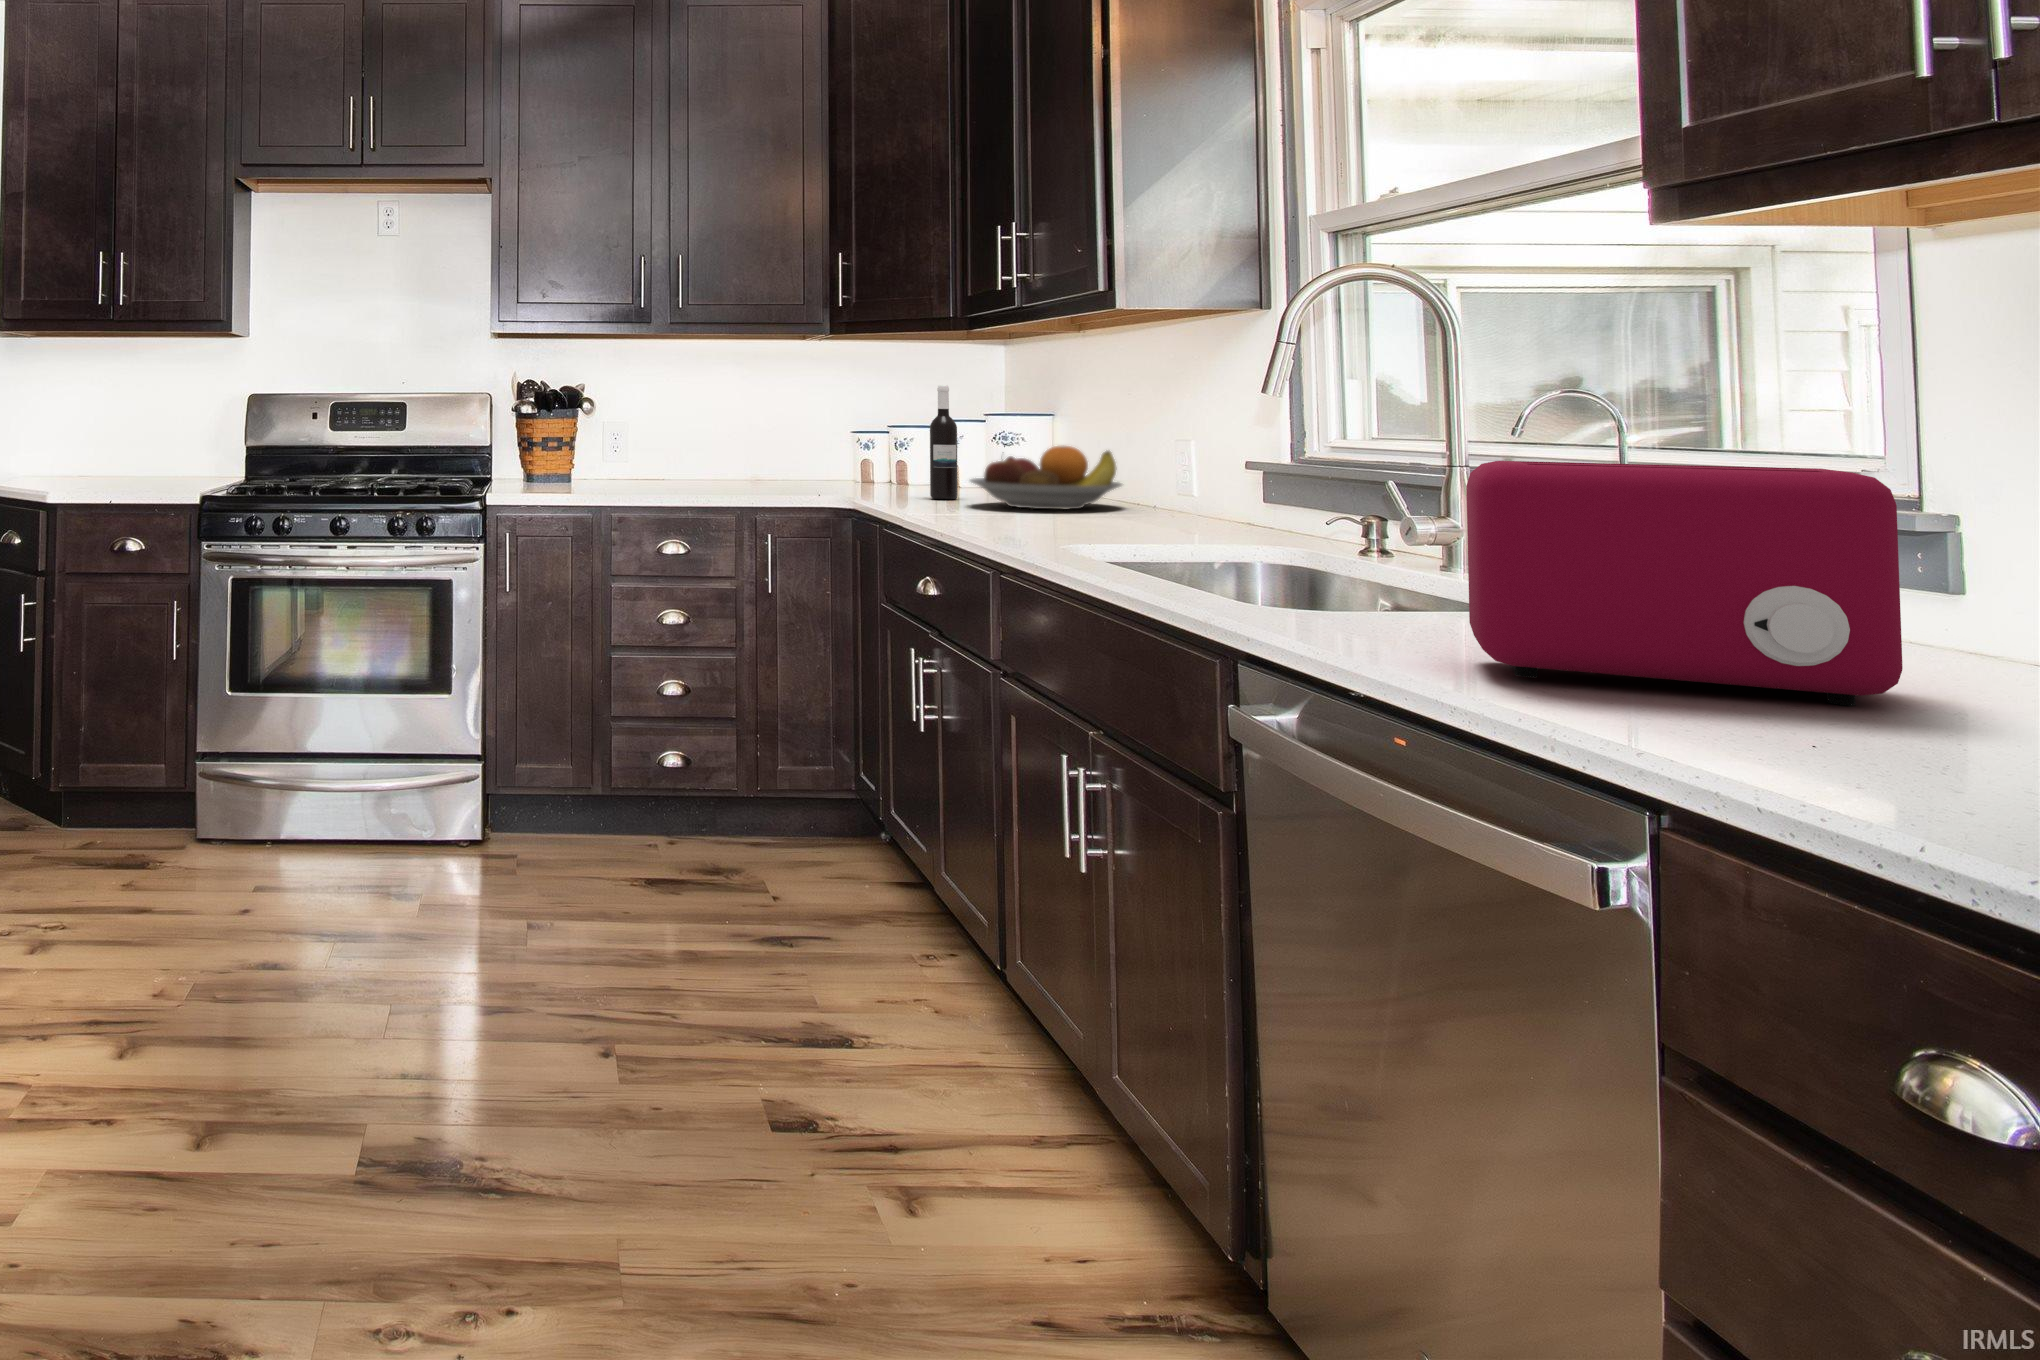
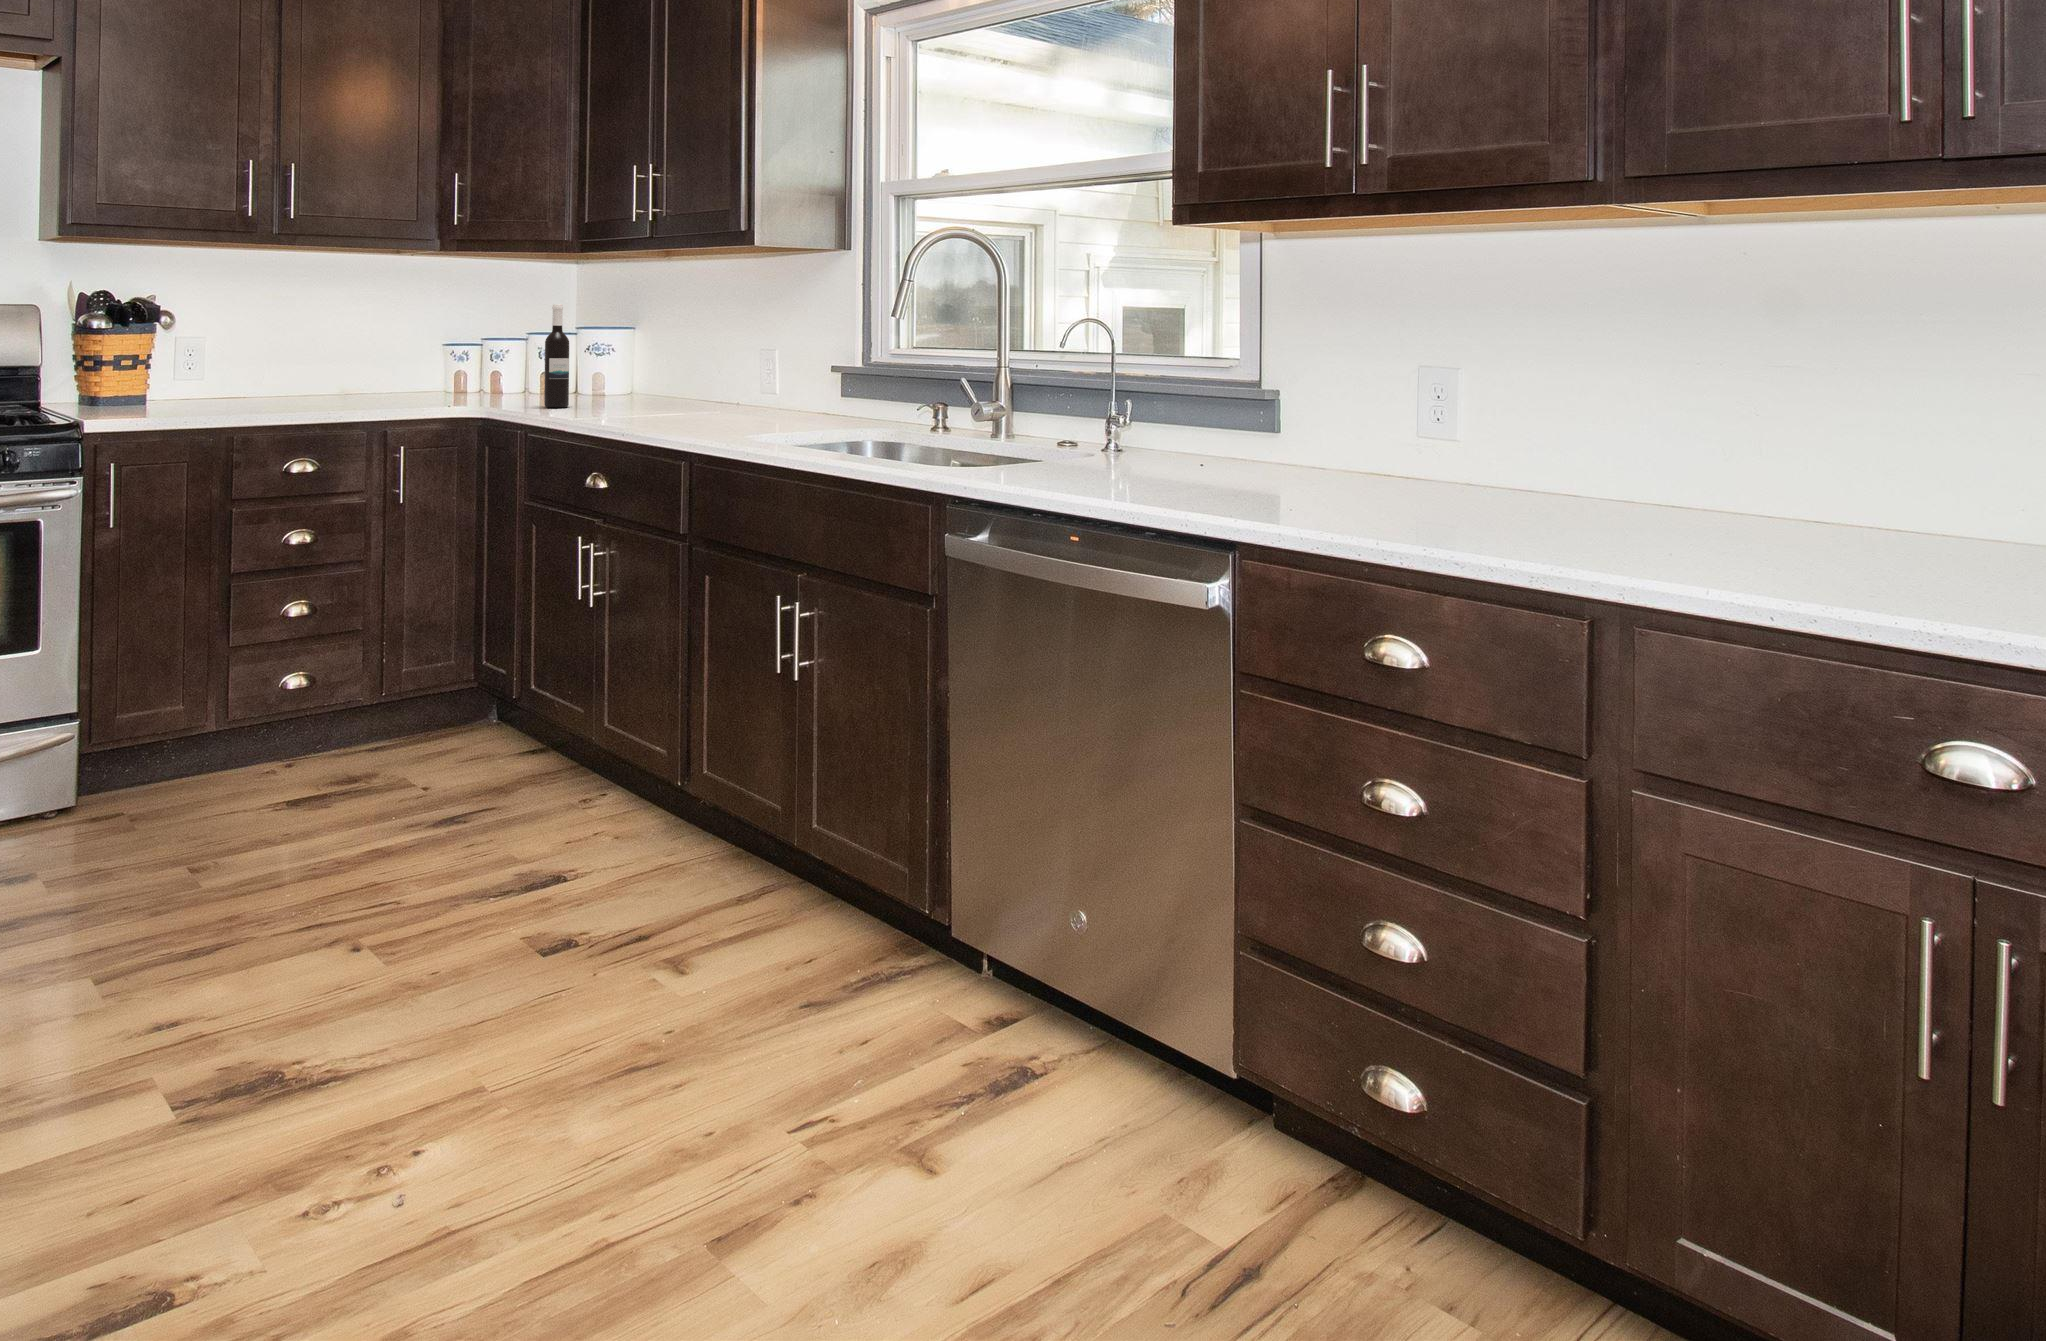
fruit bowl: present [970,446,1122,509] -> none [592,358,718,412]
toaster: present [1466,461,1903,706] -> none [1098,366,1294,494]

